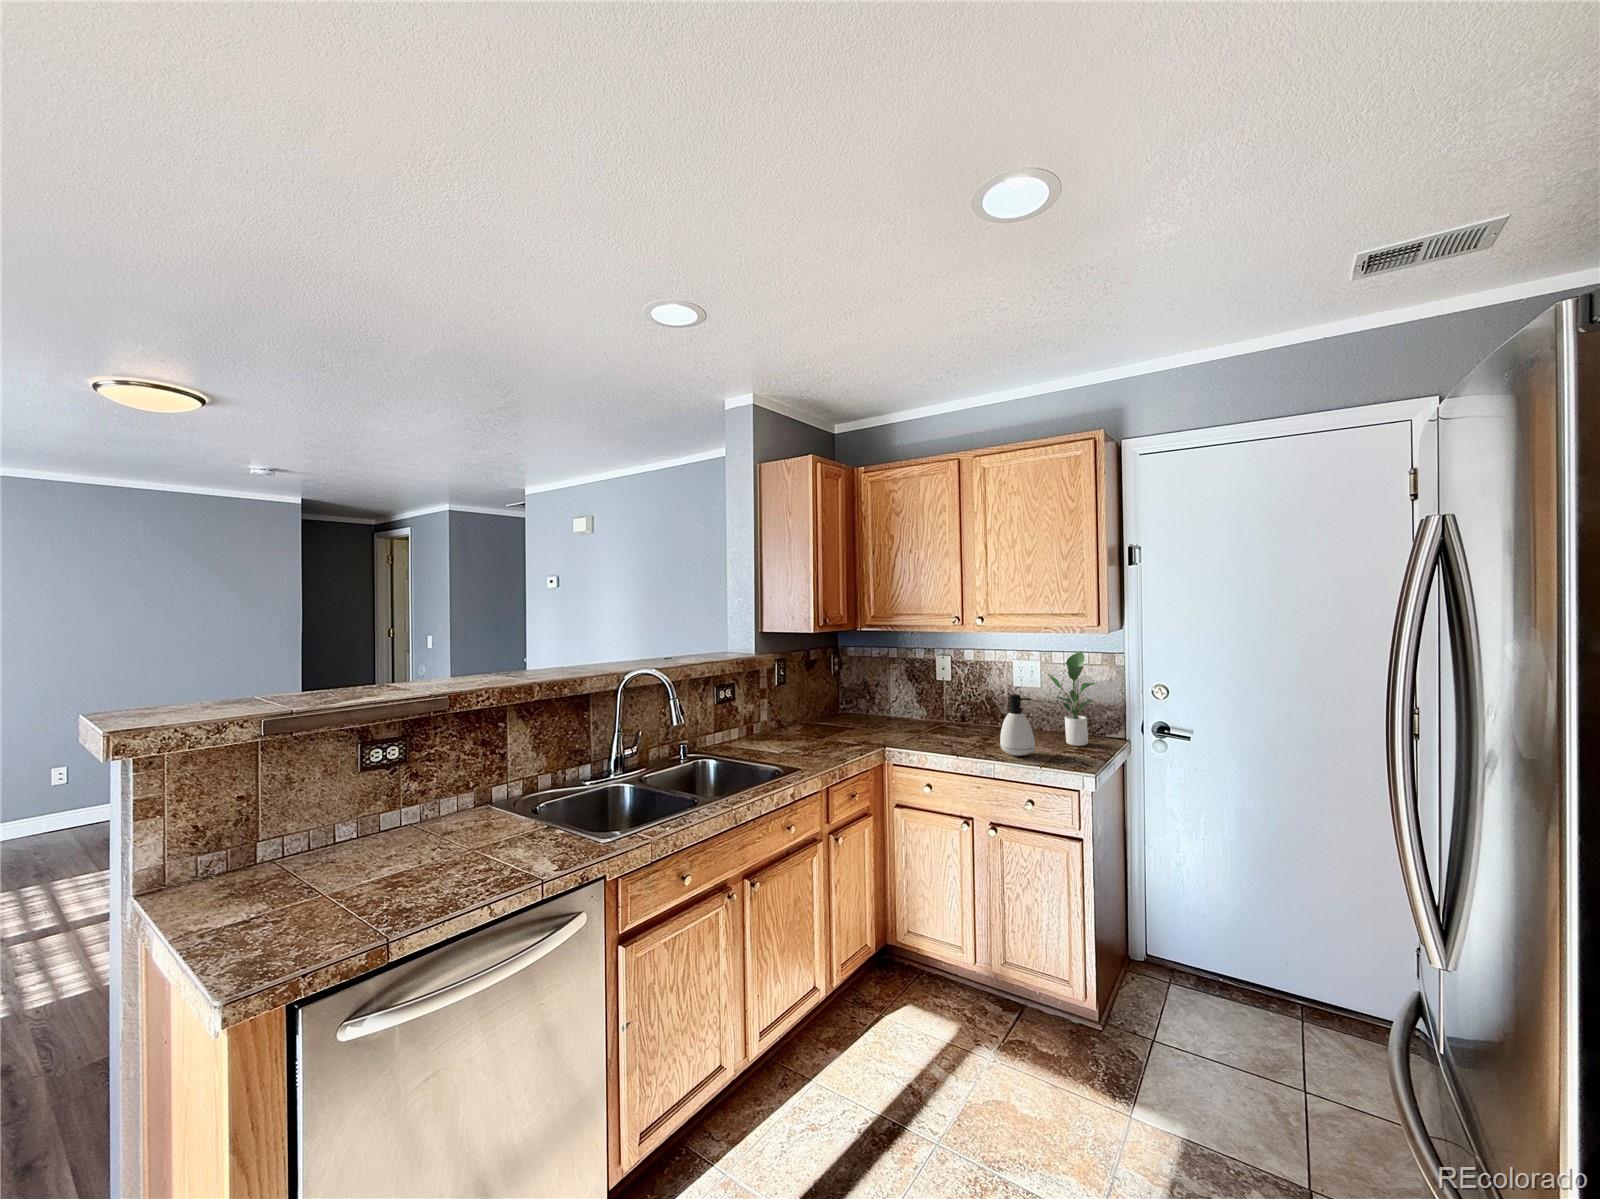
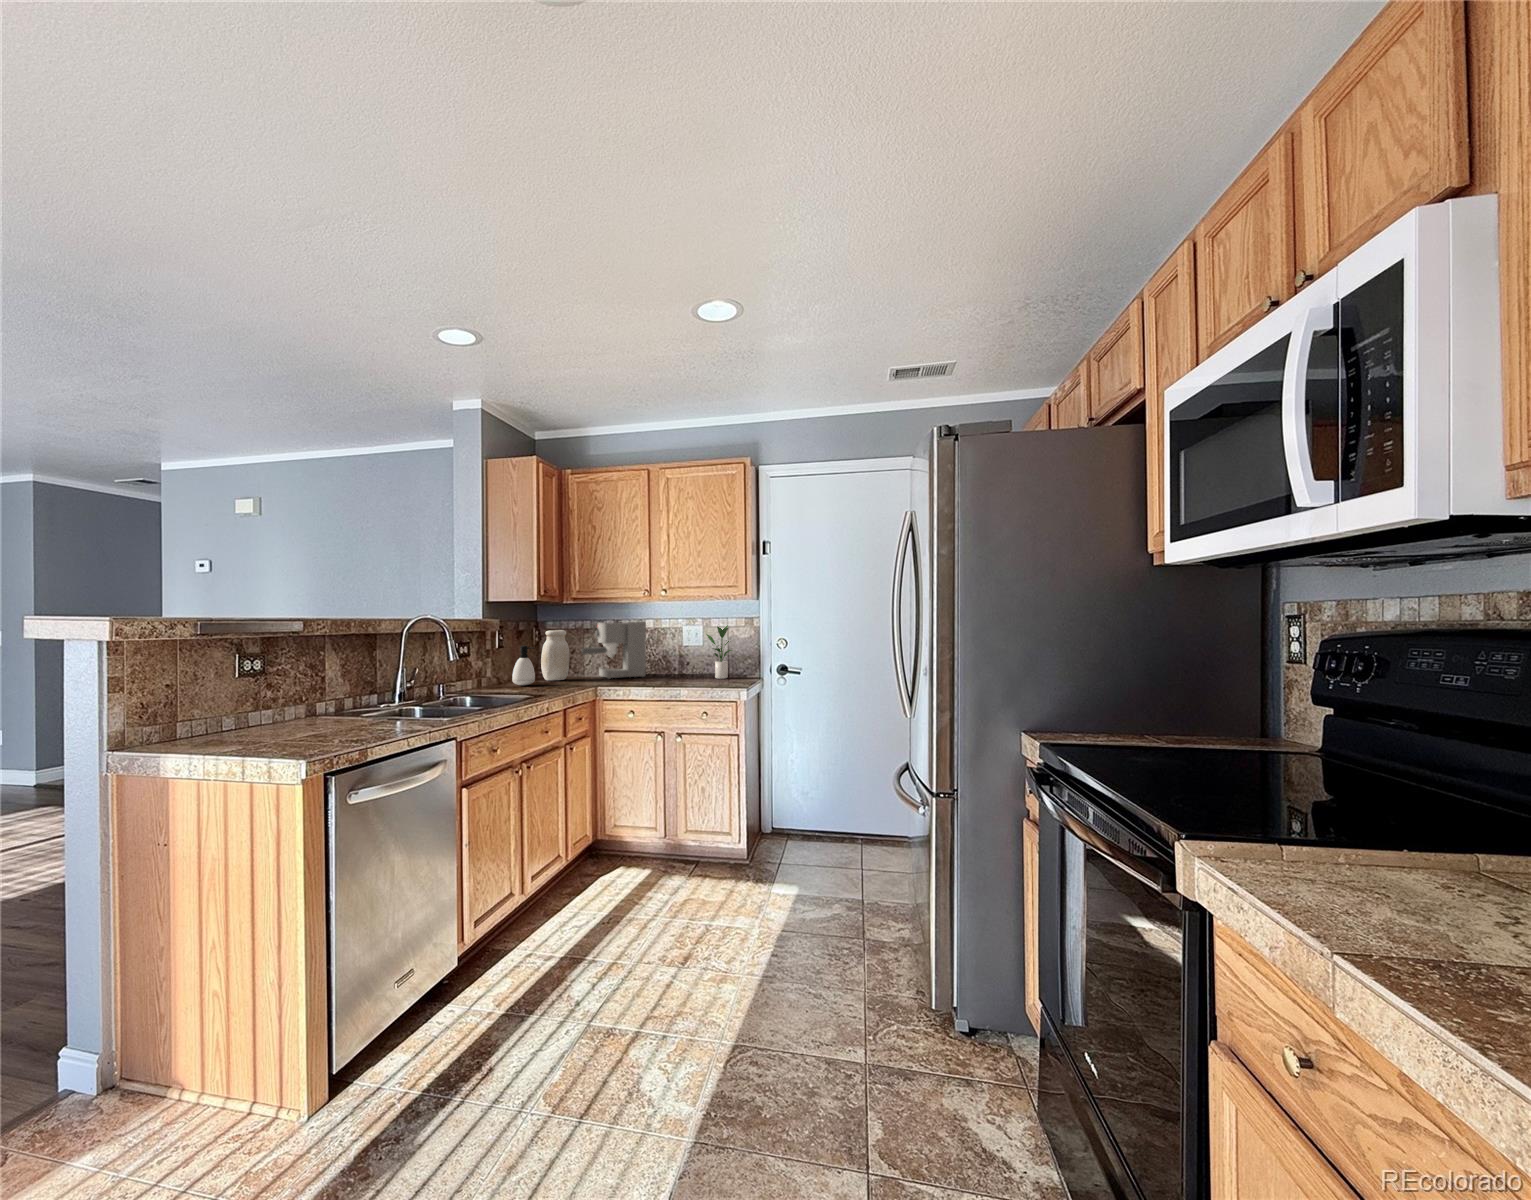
coffee maker: none [878,647,963,729] -> present [581,621,646,679]
jar: none [832,663,864,726] -> present [541,630,570,680]
soap dispenser: present [1000,694,1035,756] -> present [512,646,535,685]

